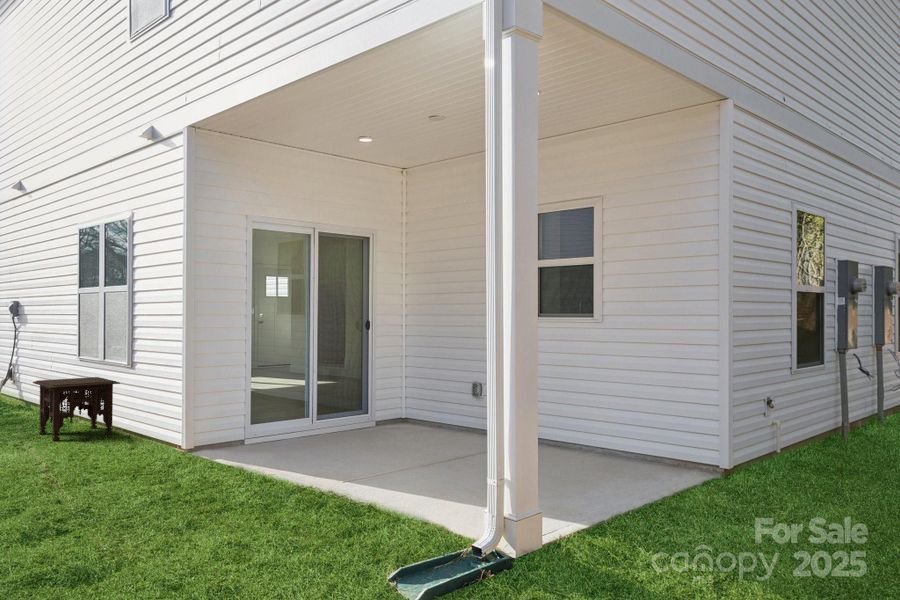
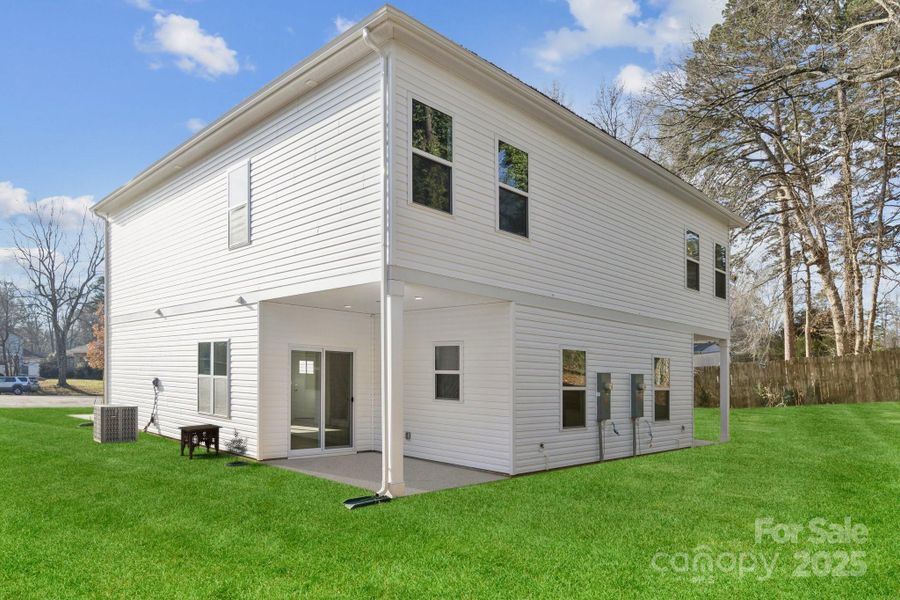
potted tree: none [112,381,167,457] -> present [225,430,247,466]

